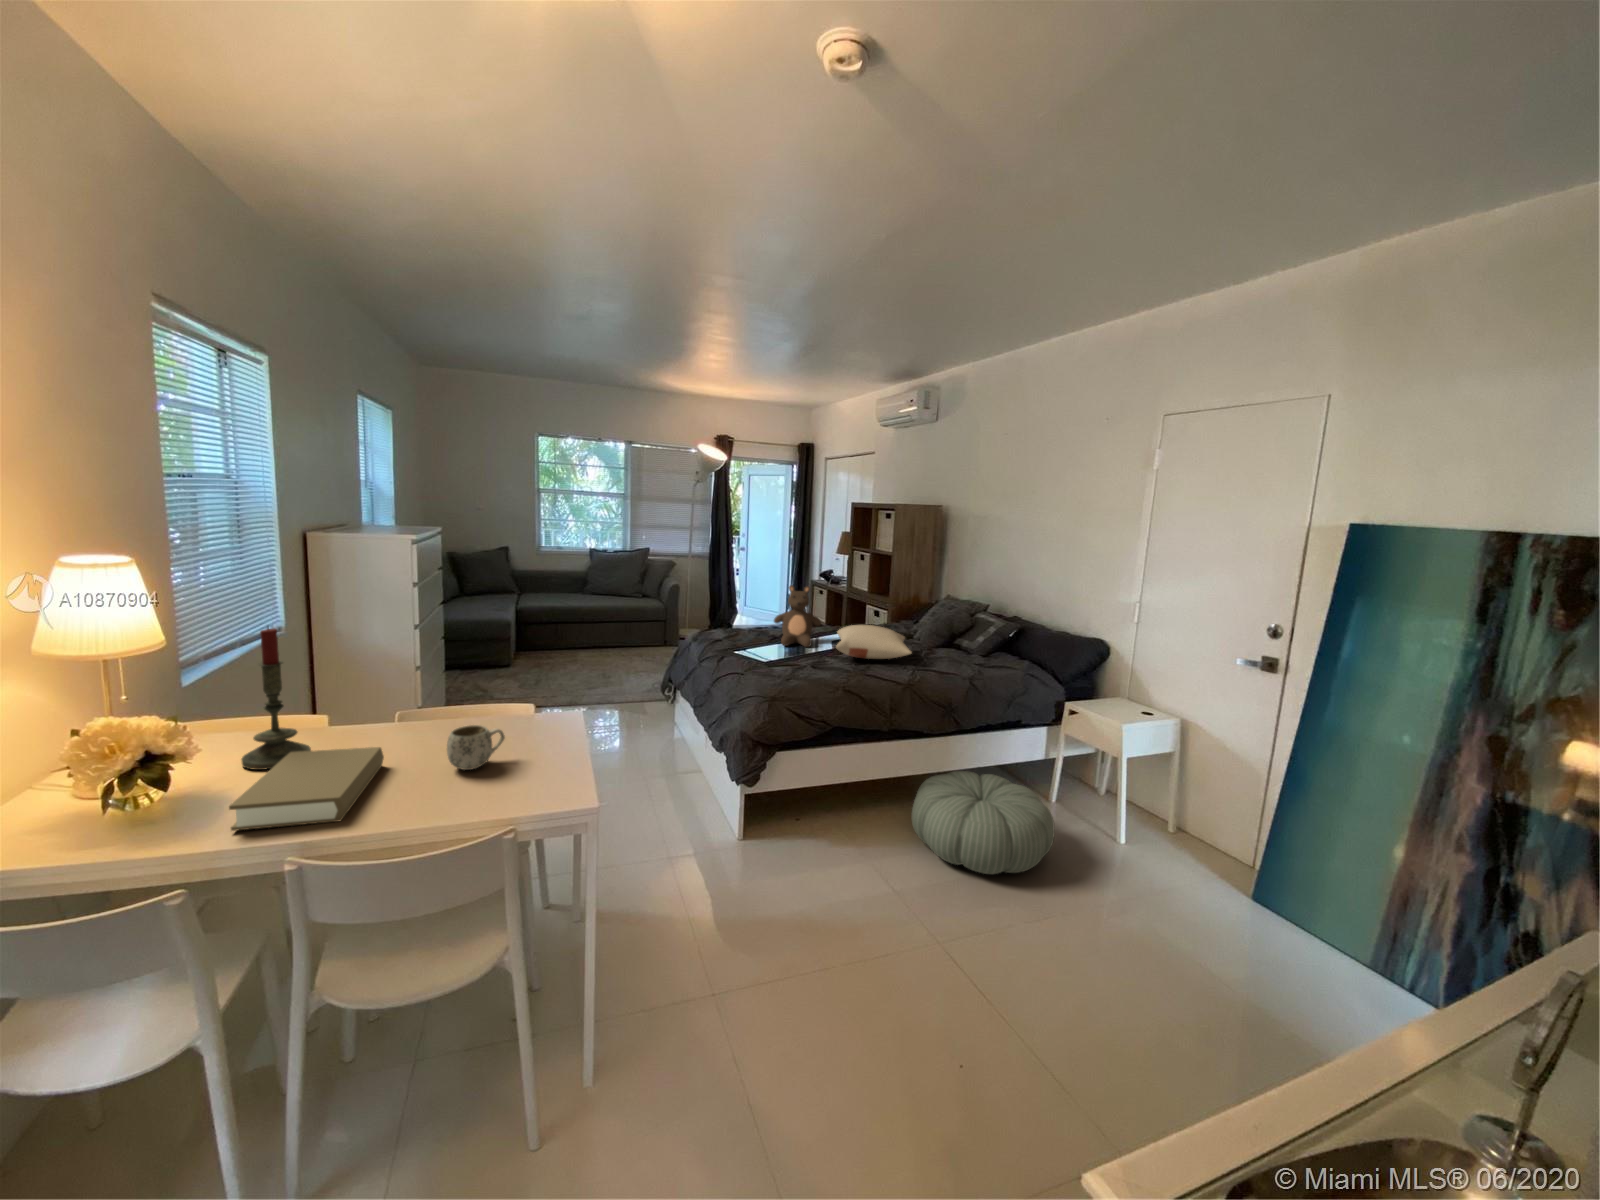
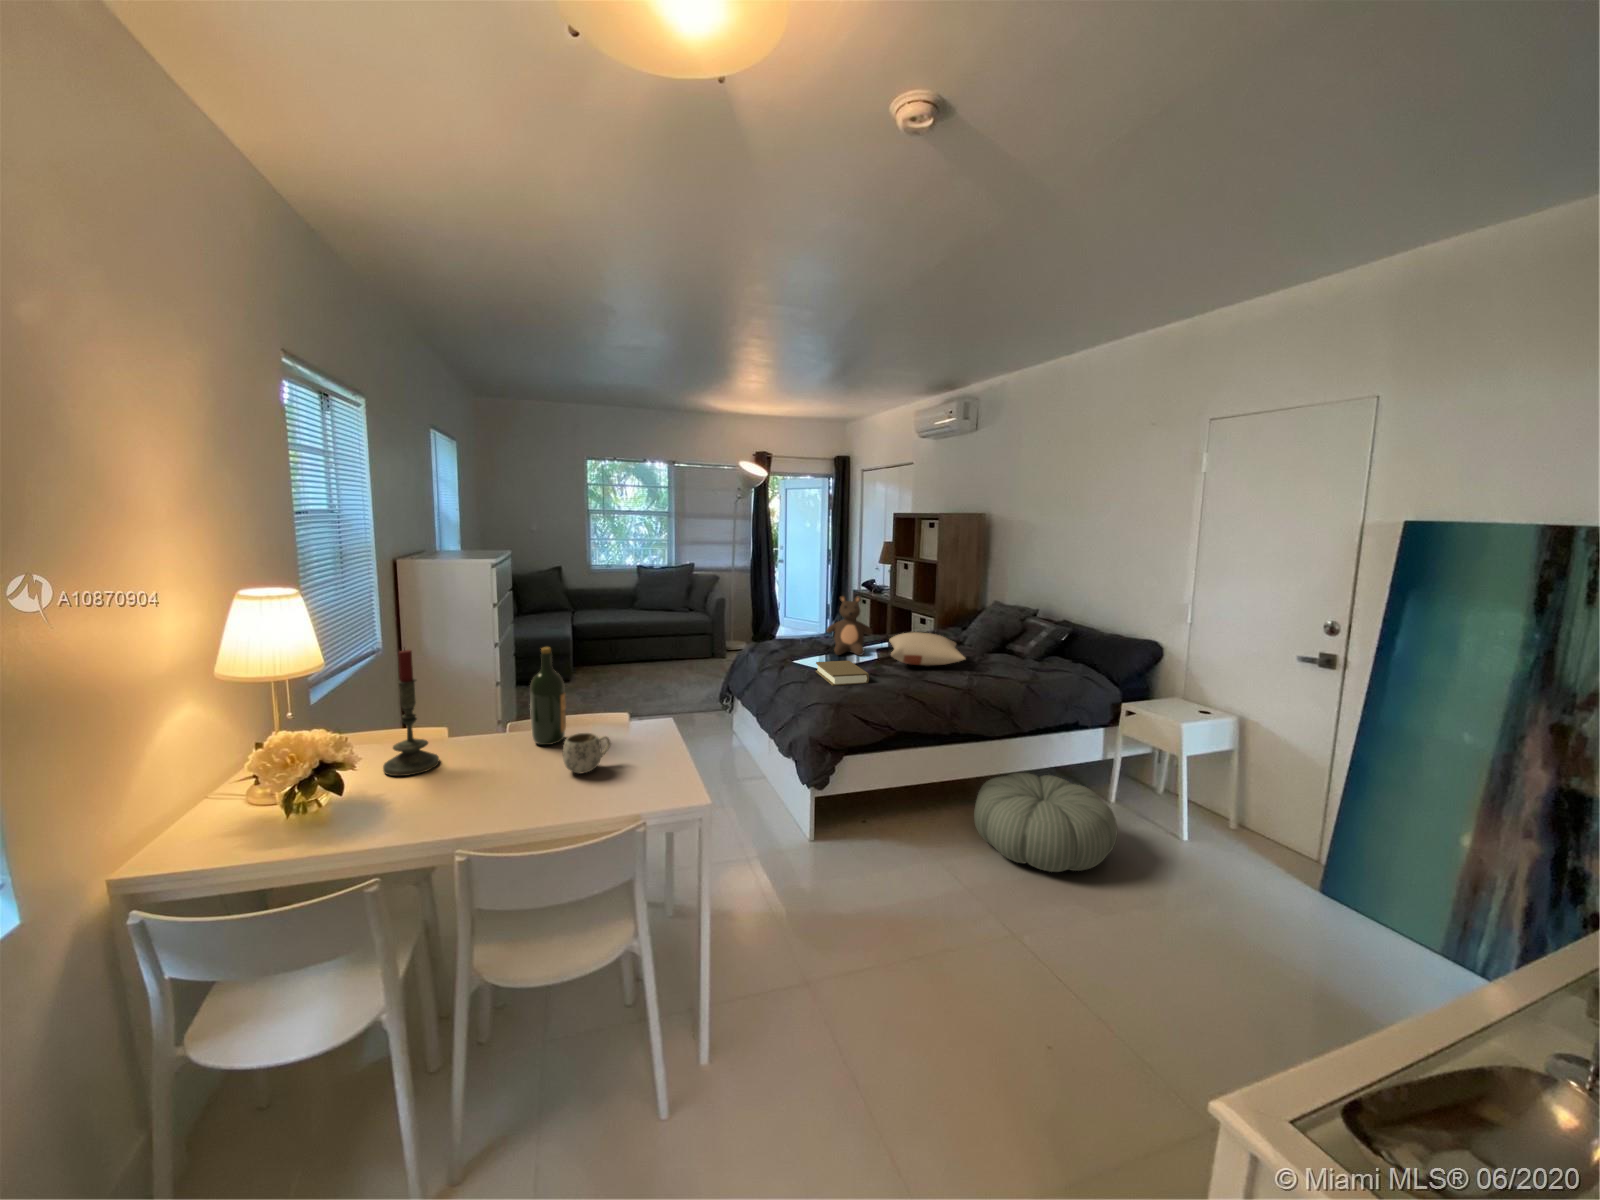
wine bottle: none [421,630,462,737] -> present [530,647,566,745]
book: present [229,747,384,831] -> present [816,661,869,686]

